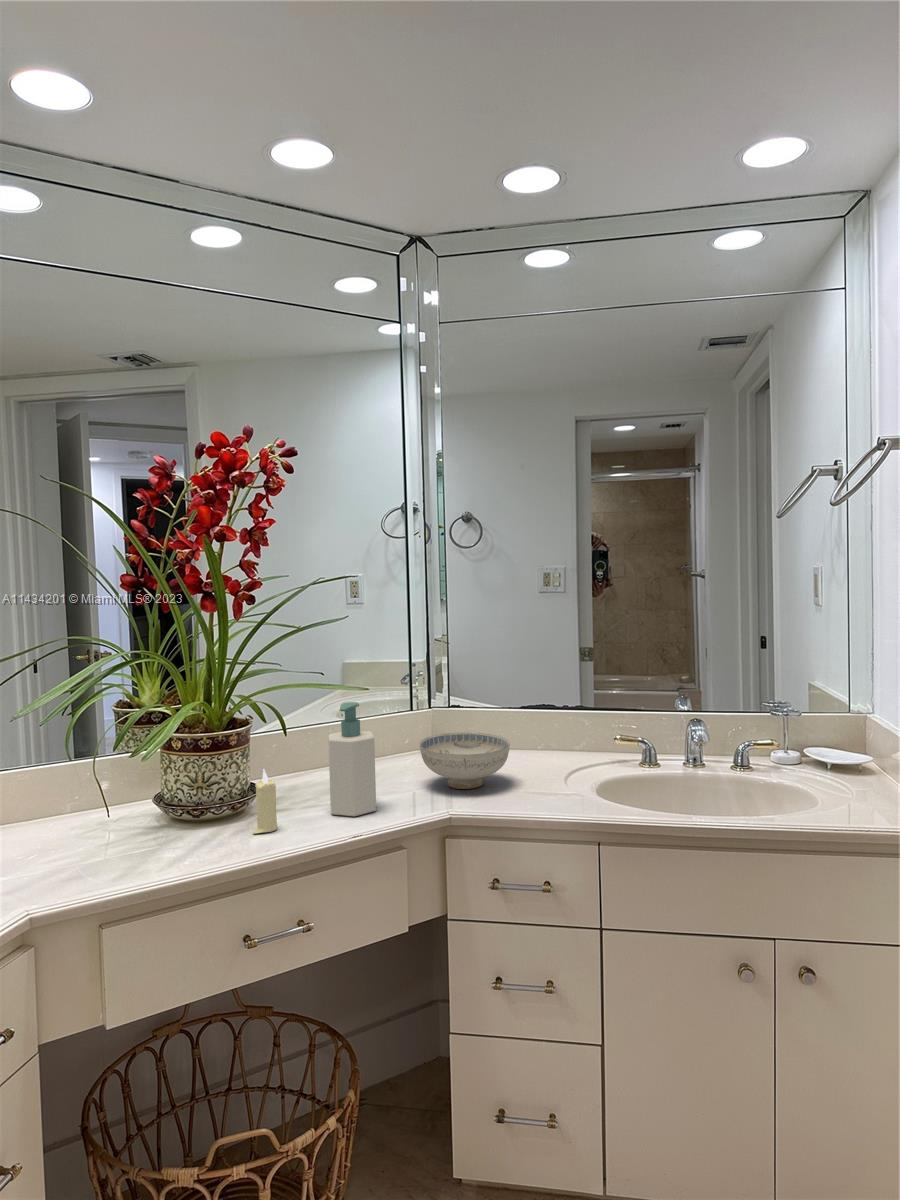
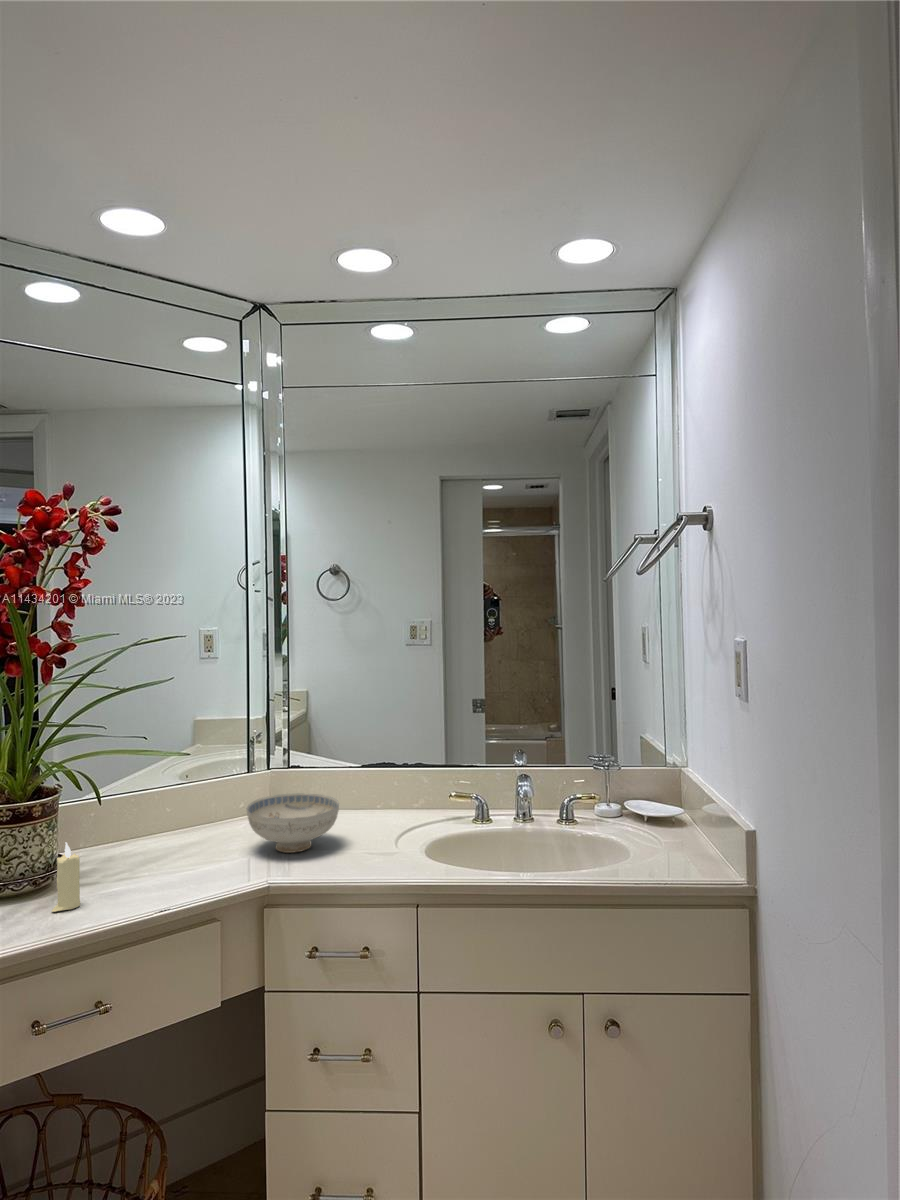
soap bottle: present [328,702,376,816] -> none [143,768,193,888]

